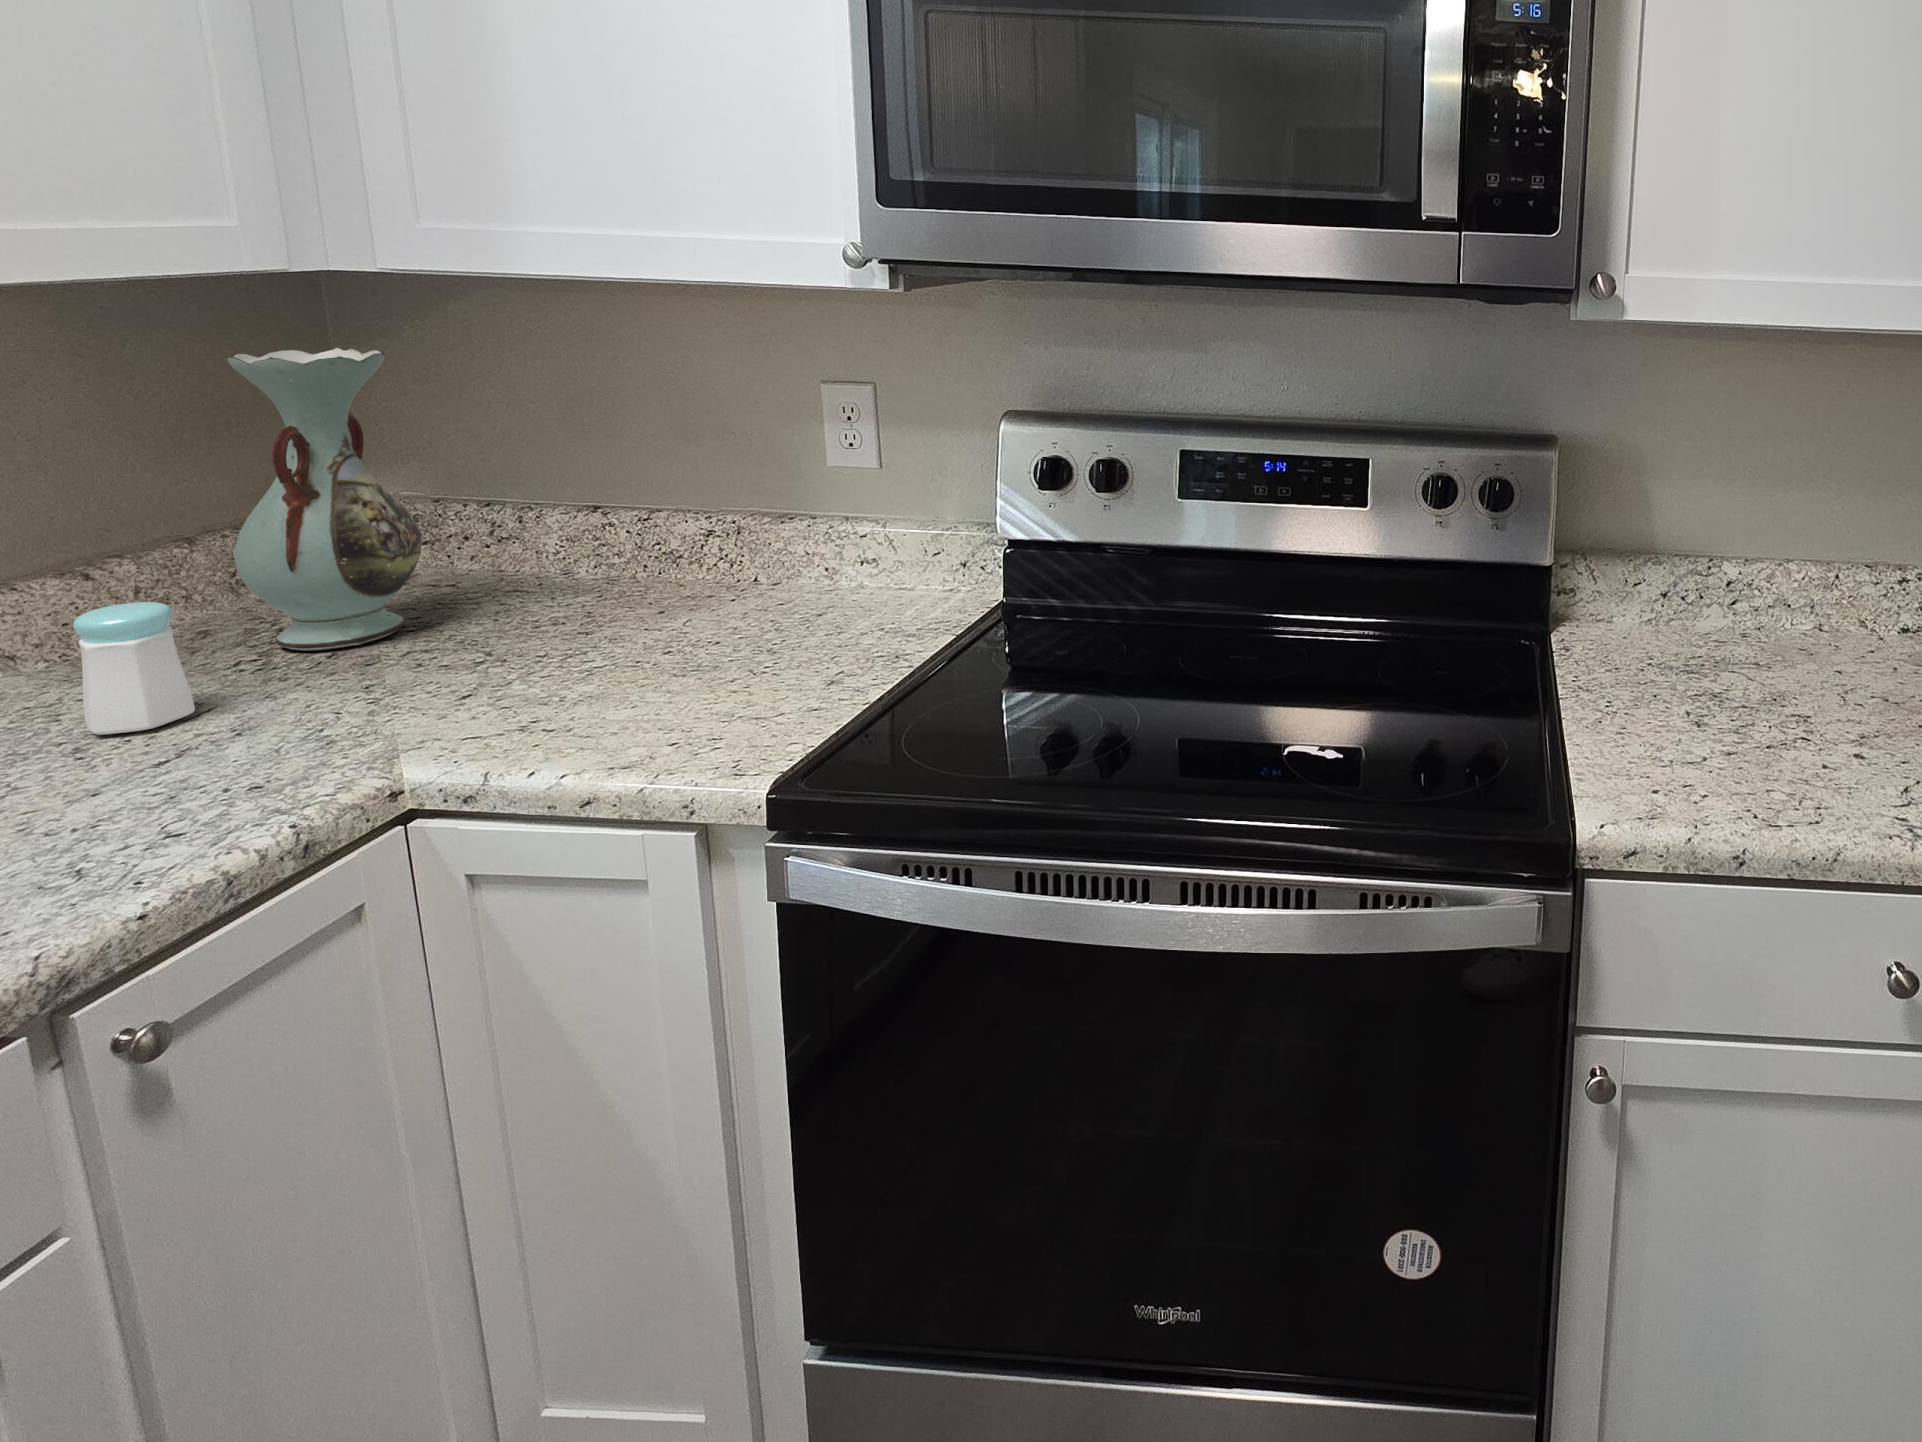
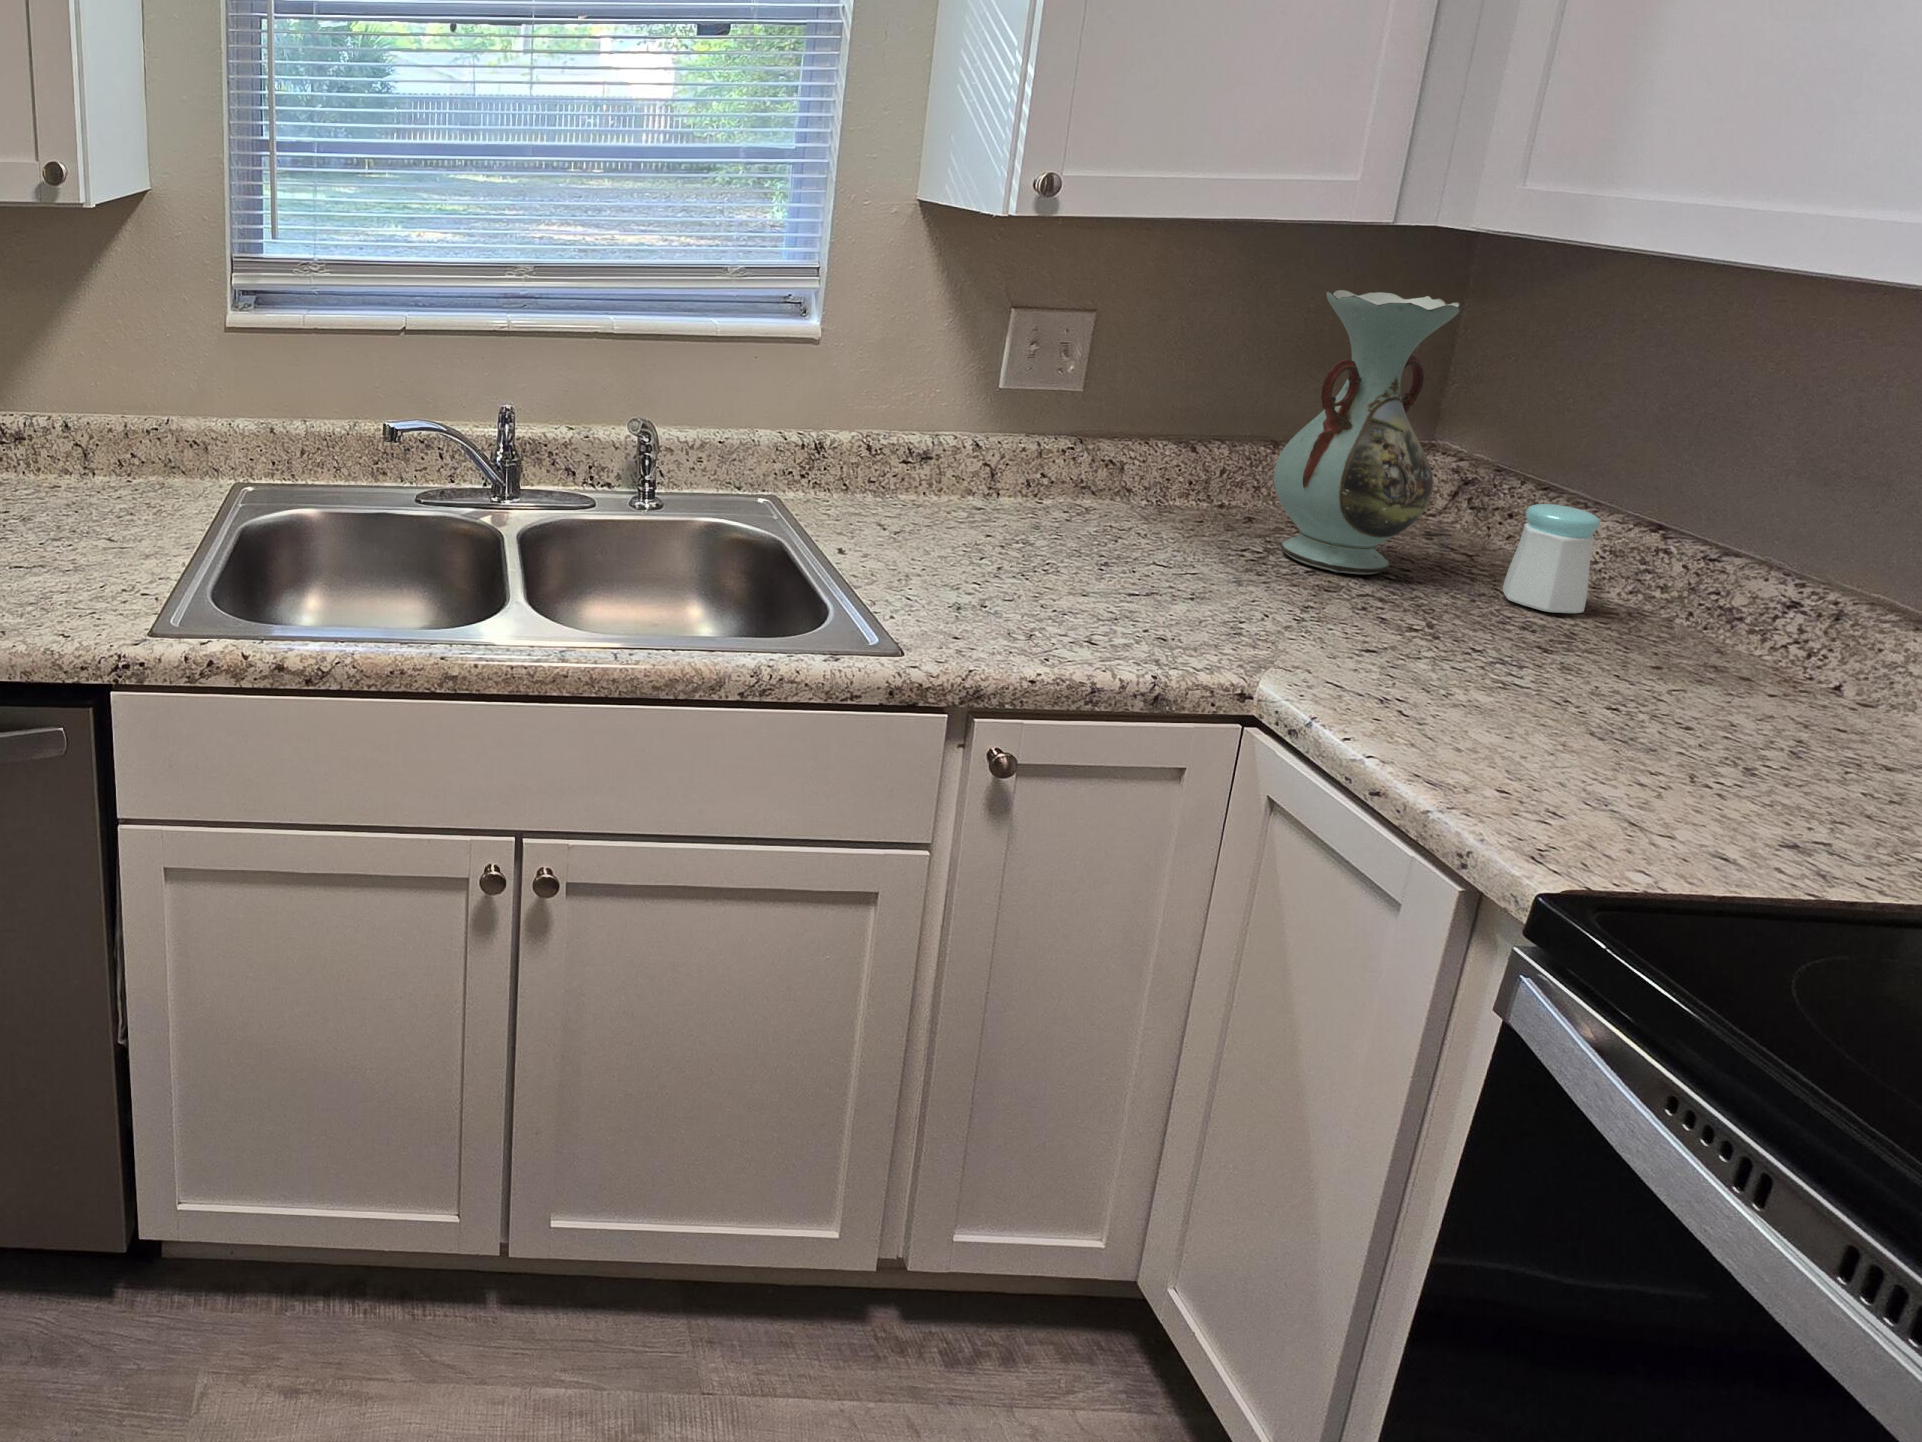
salt shaker: present [73,602,195,735] -> present [1503,504,1600,613]

